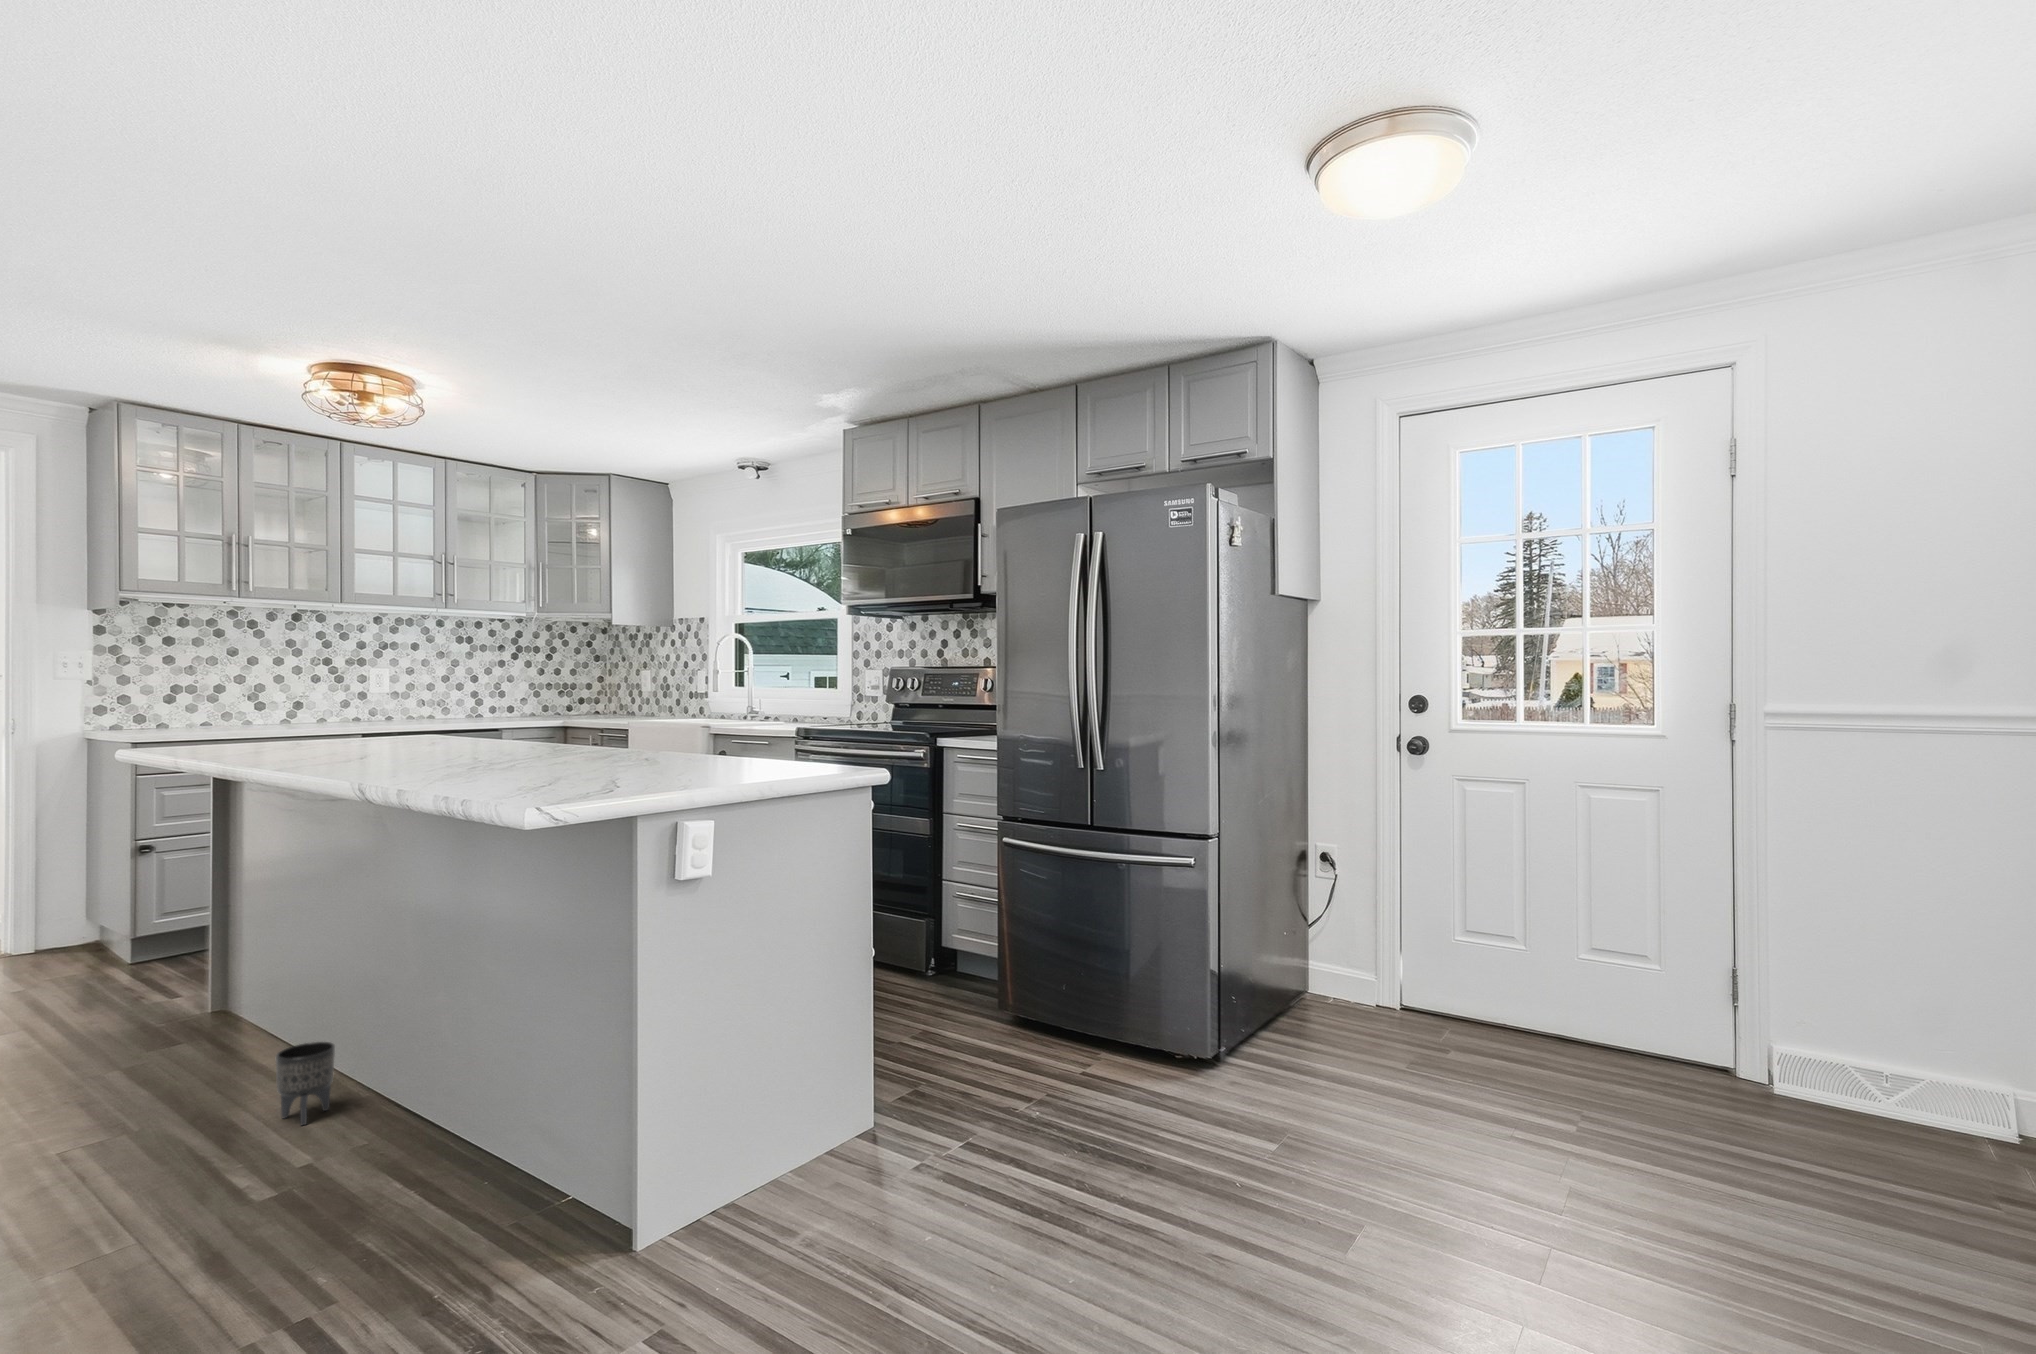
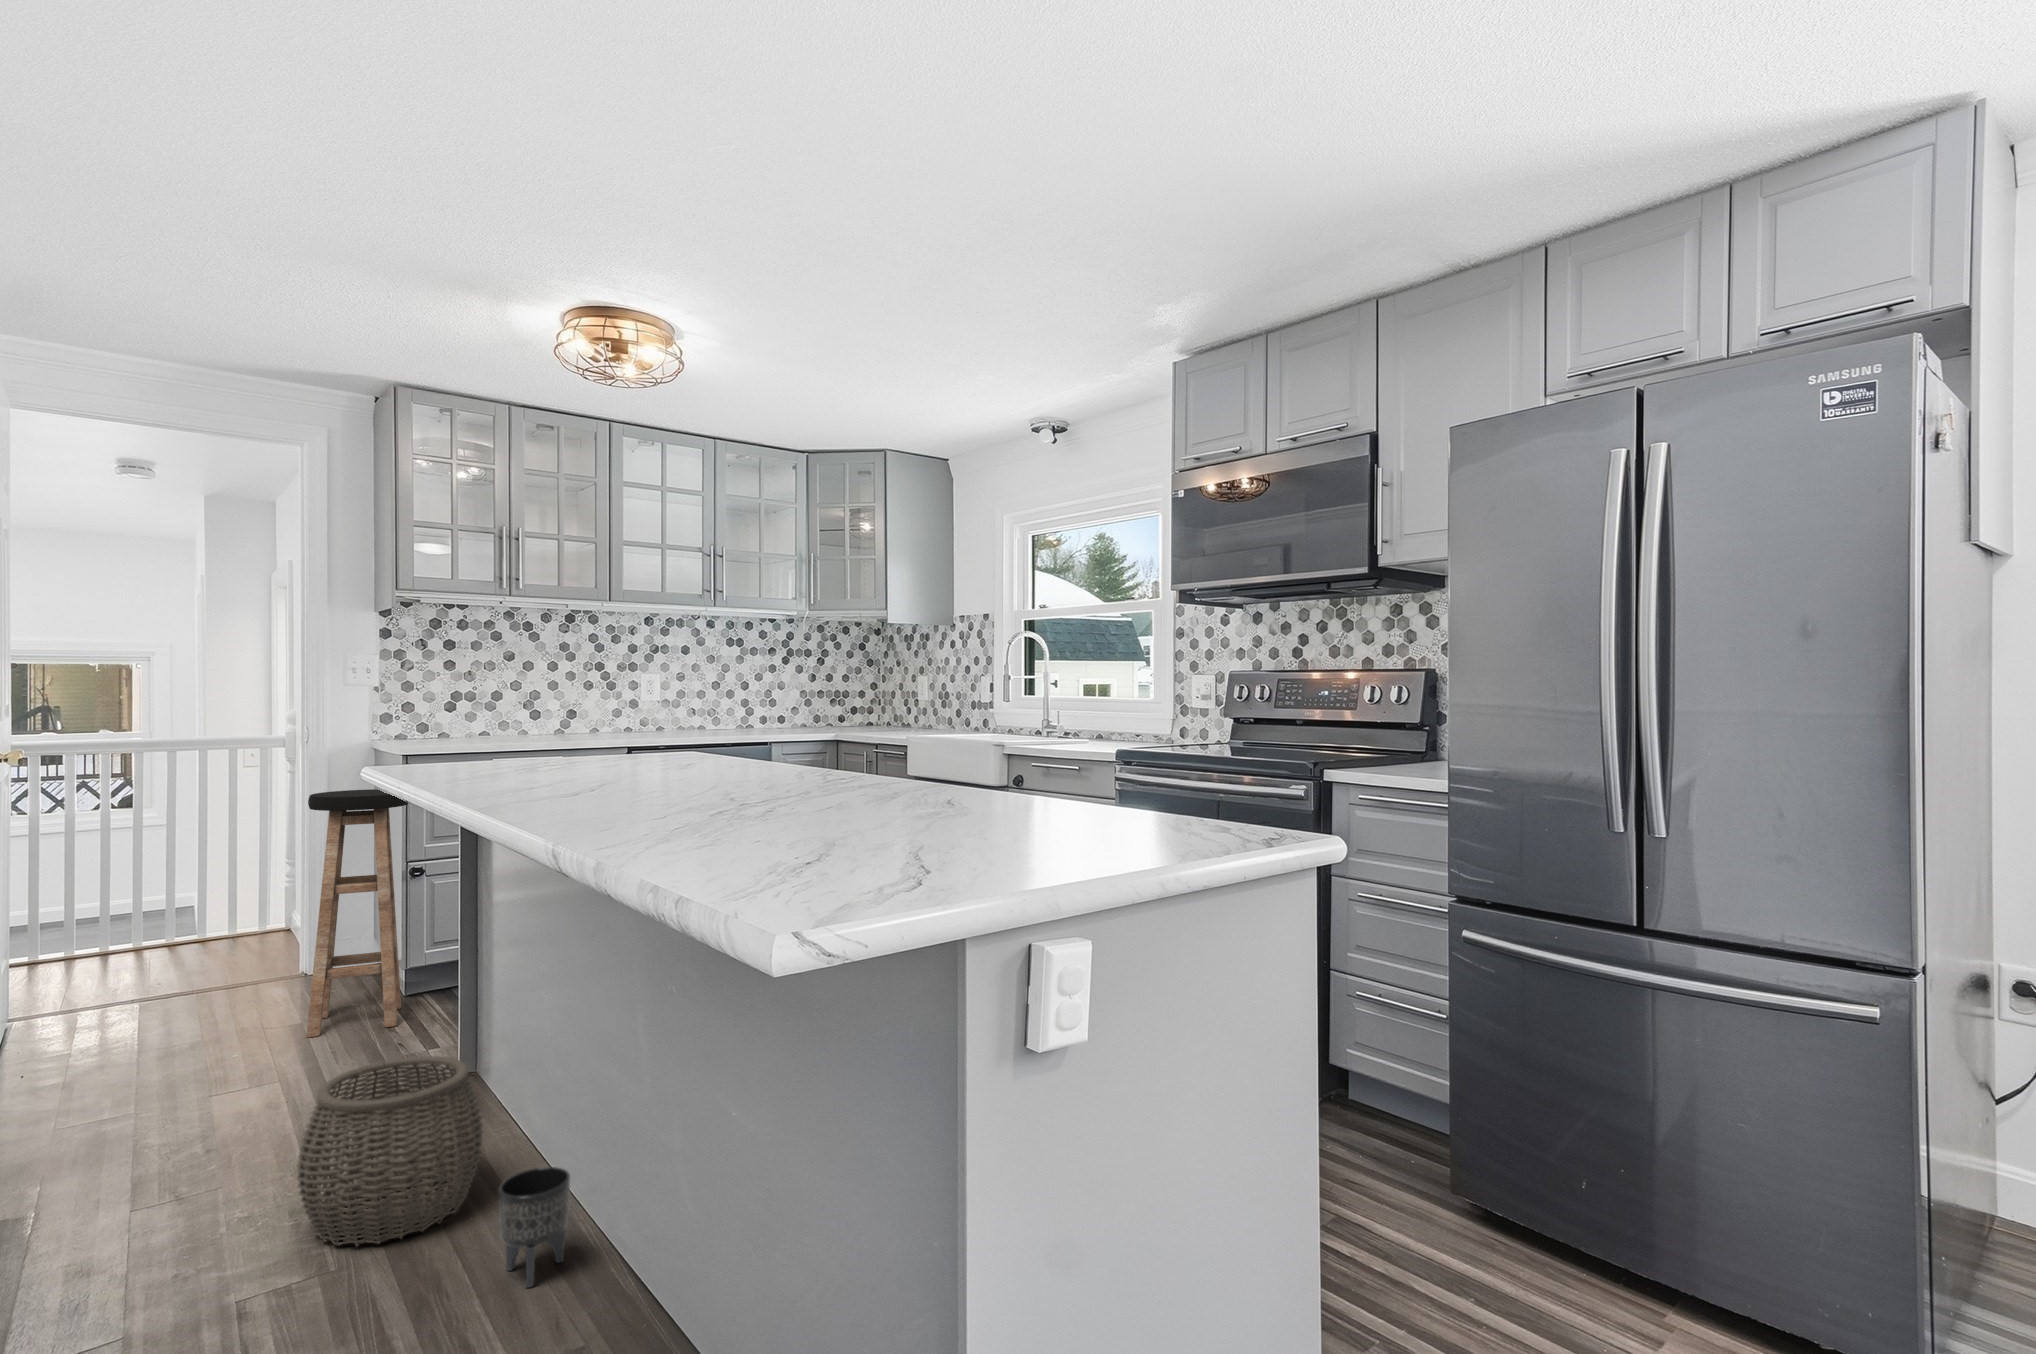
bar stool: none [36,774,141,999] -> present [307,789,408,1038]
woven basket: none [85,977,251,1119] -> present [297,1056,483,1246]

